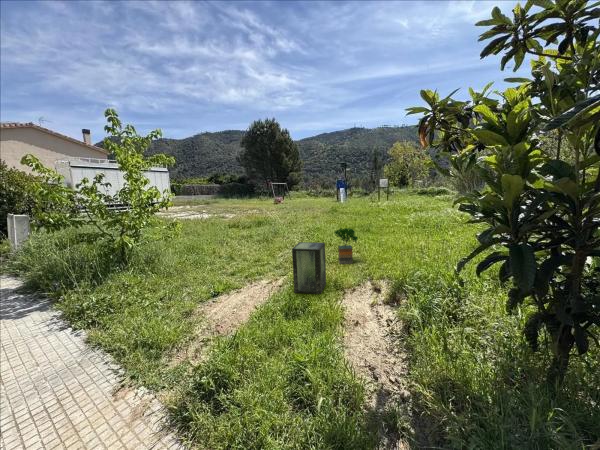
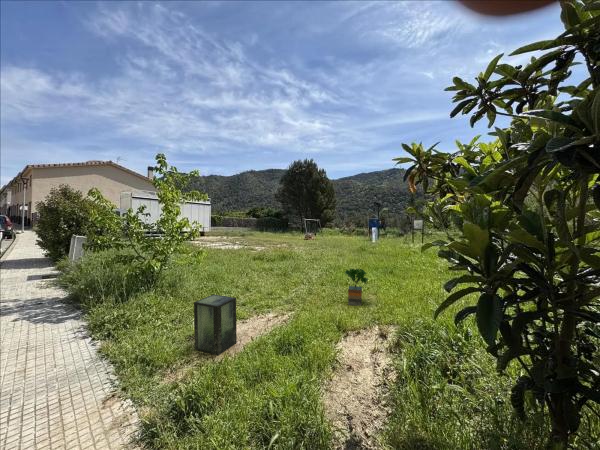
storage box: present [292,242,326,294] -> present [194,295,237,355]

